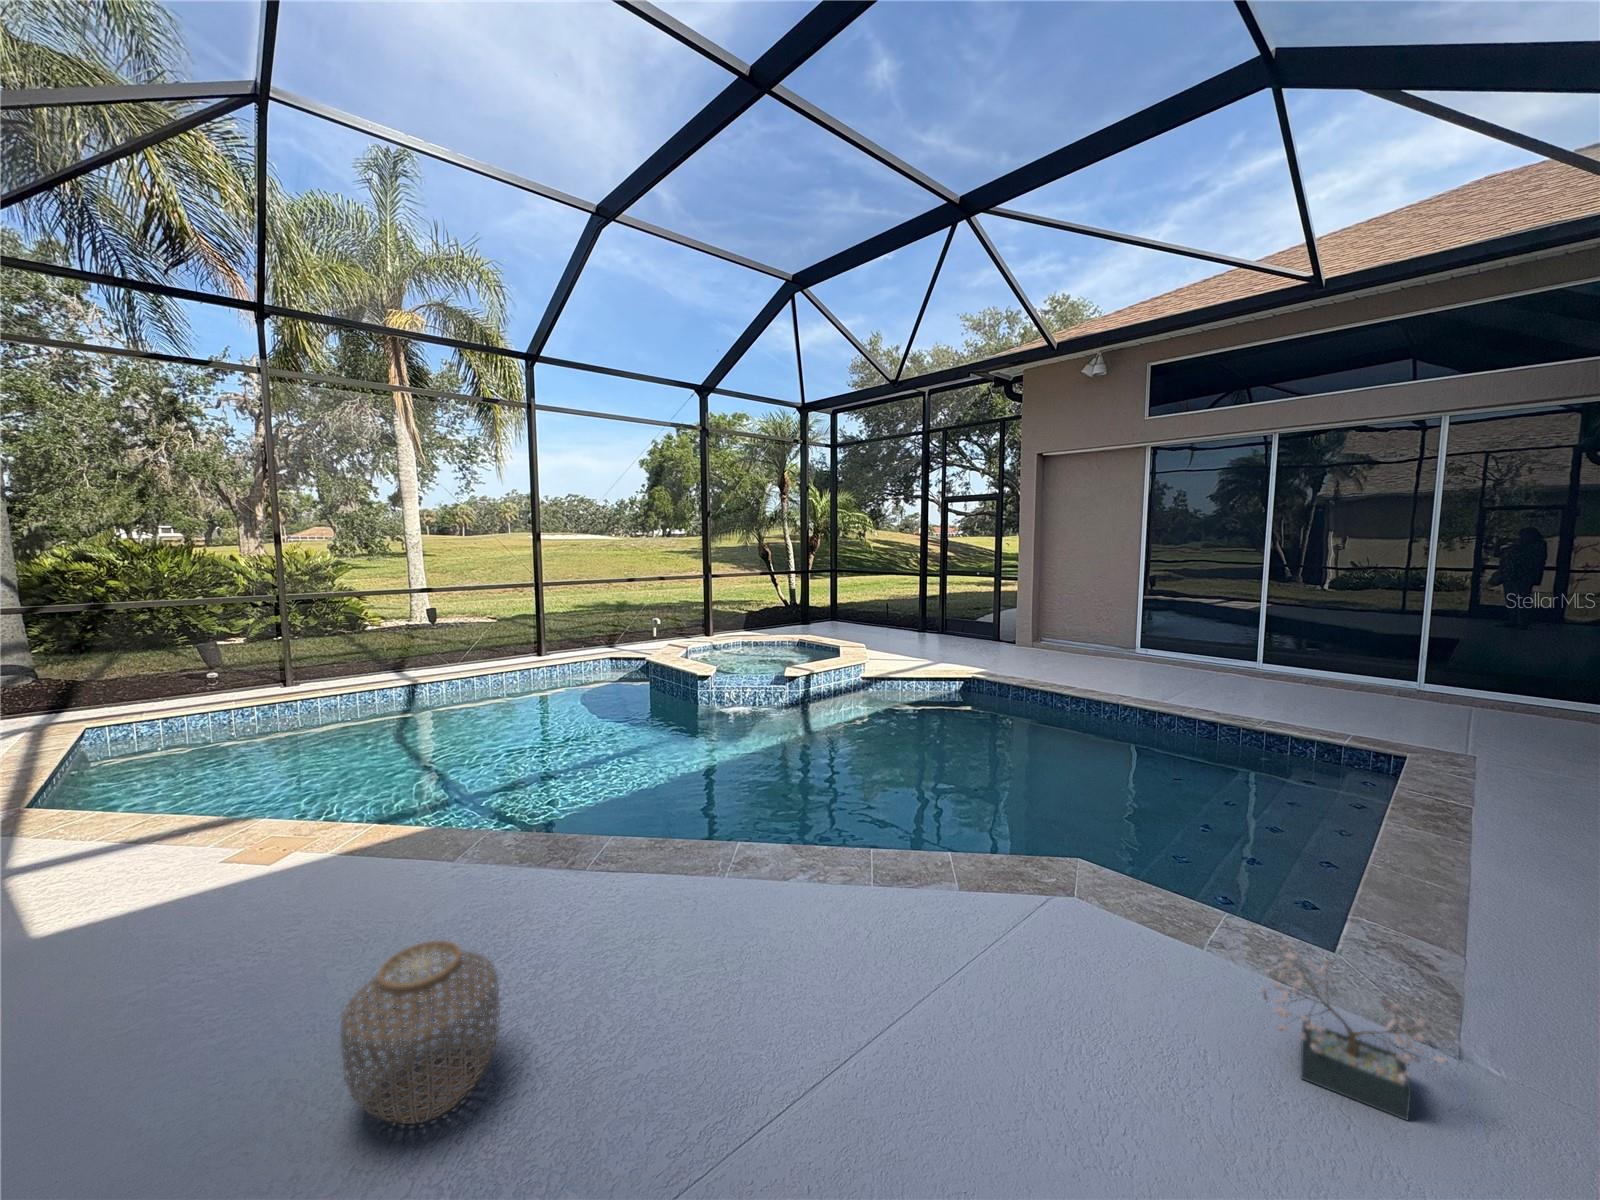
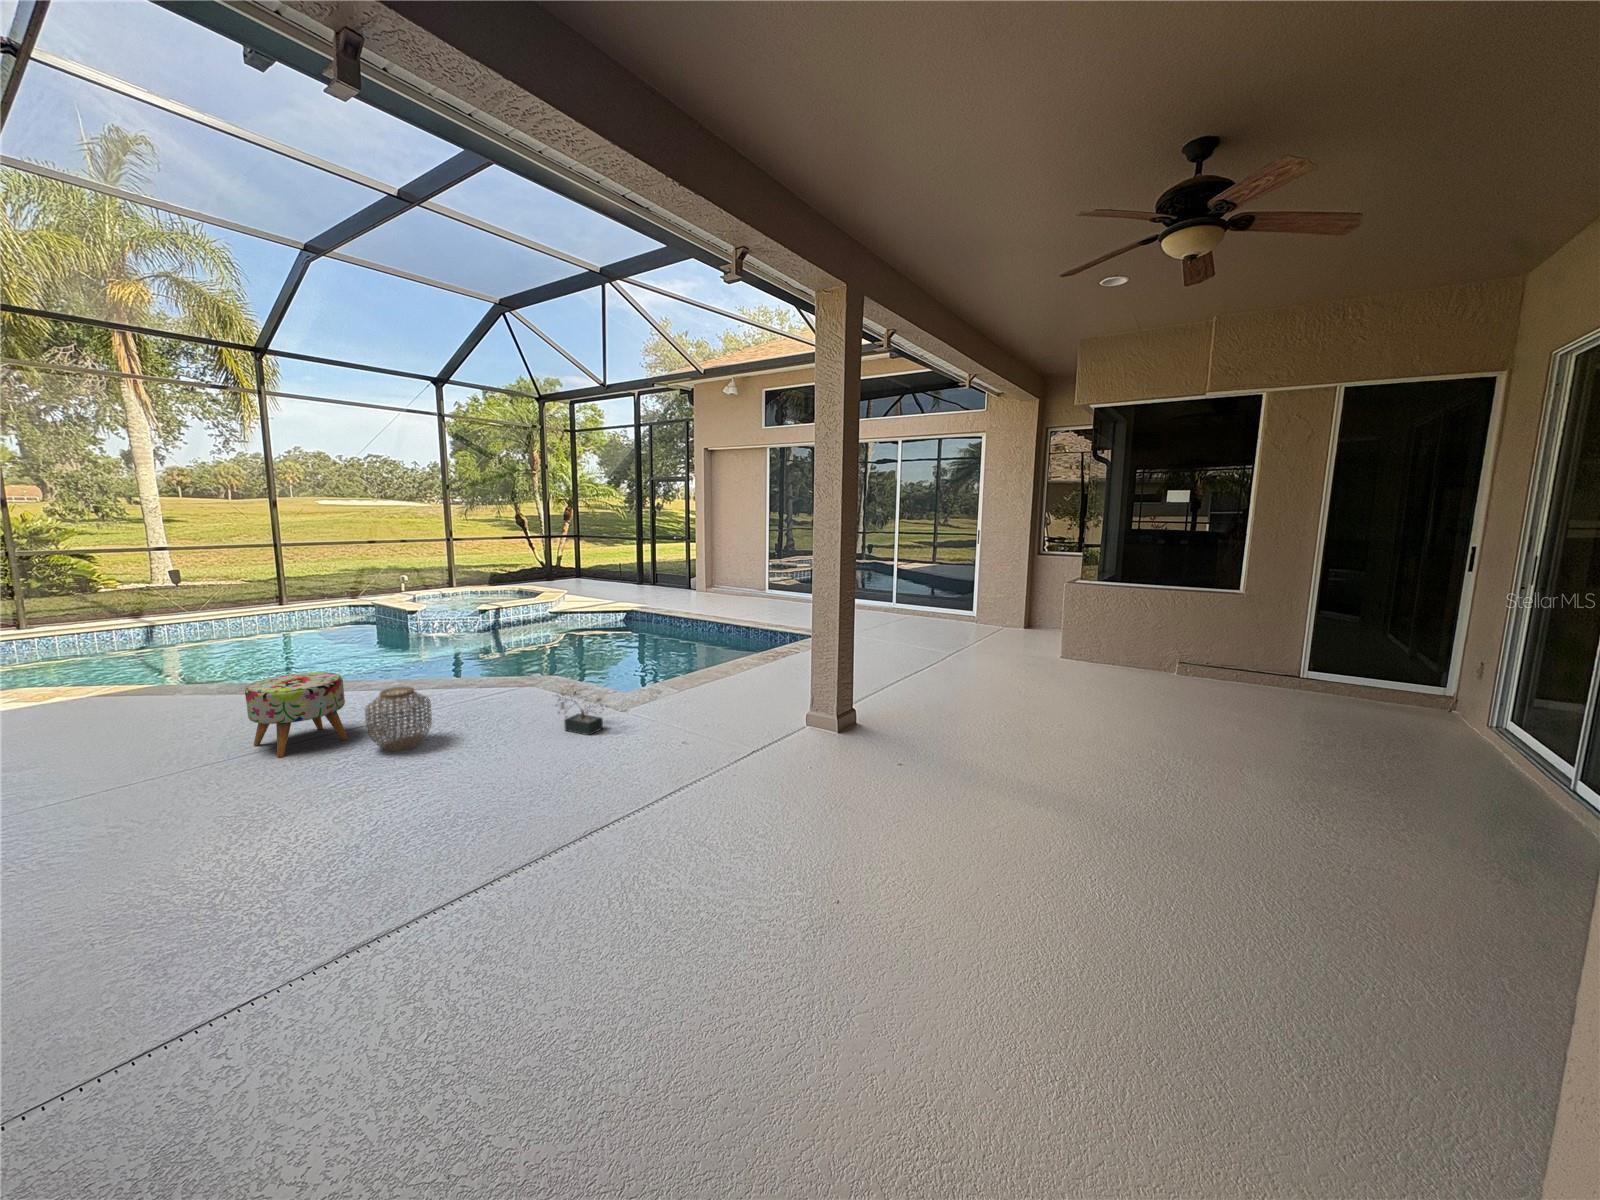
ottoman: none [609,865,791,1115] -> present [245,672,348,758]
woven basket: present [341,941,500,1123] -> present [365,686,432,751]

